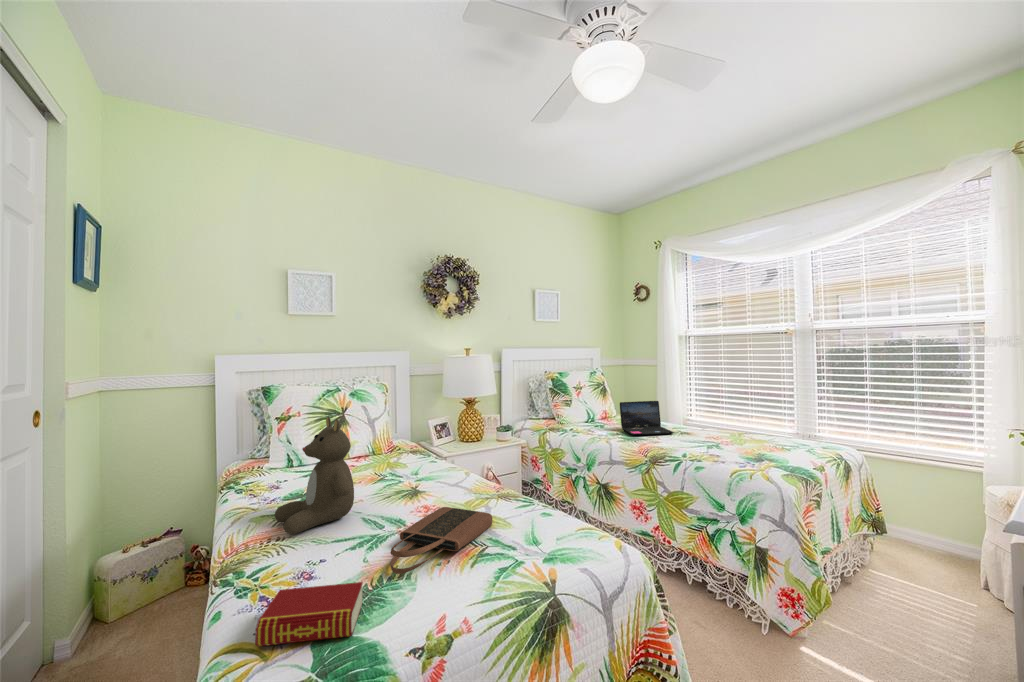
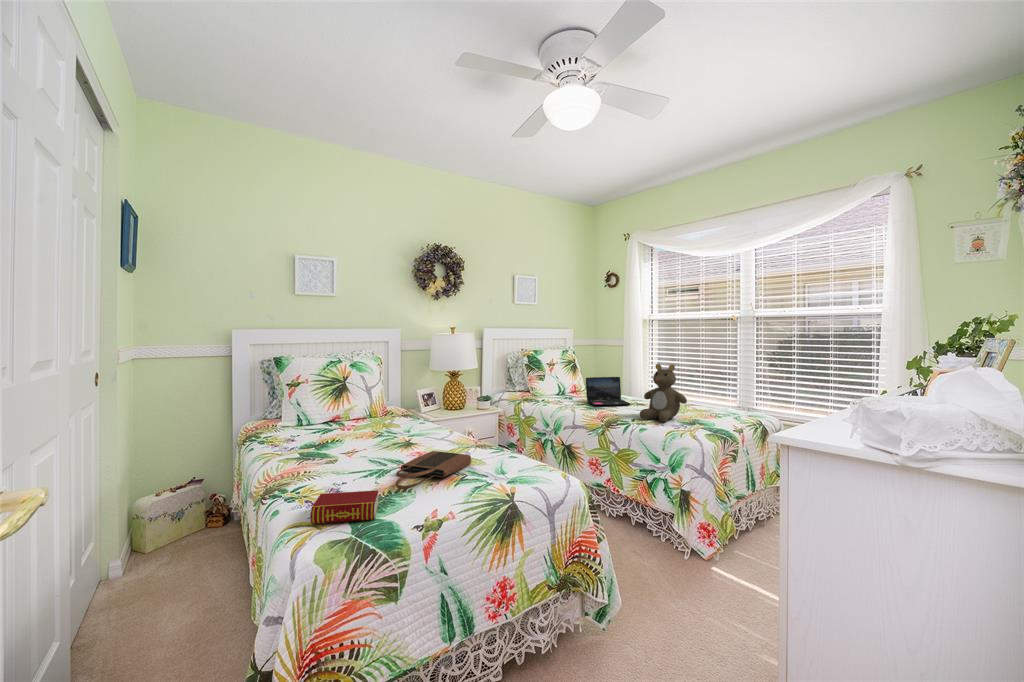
teddy bear: present [275,417,354,534] -> present [640,364,687,422]

